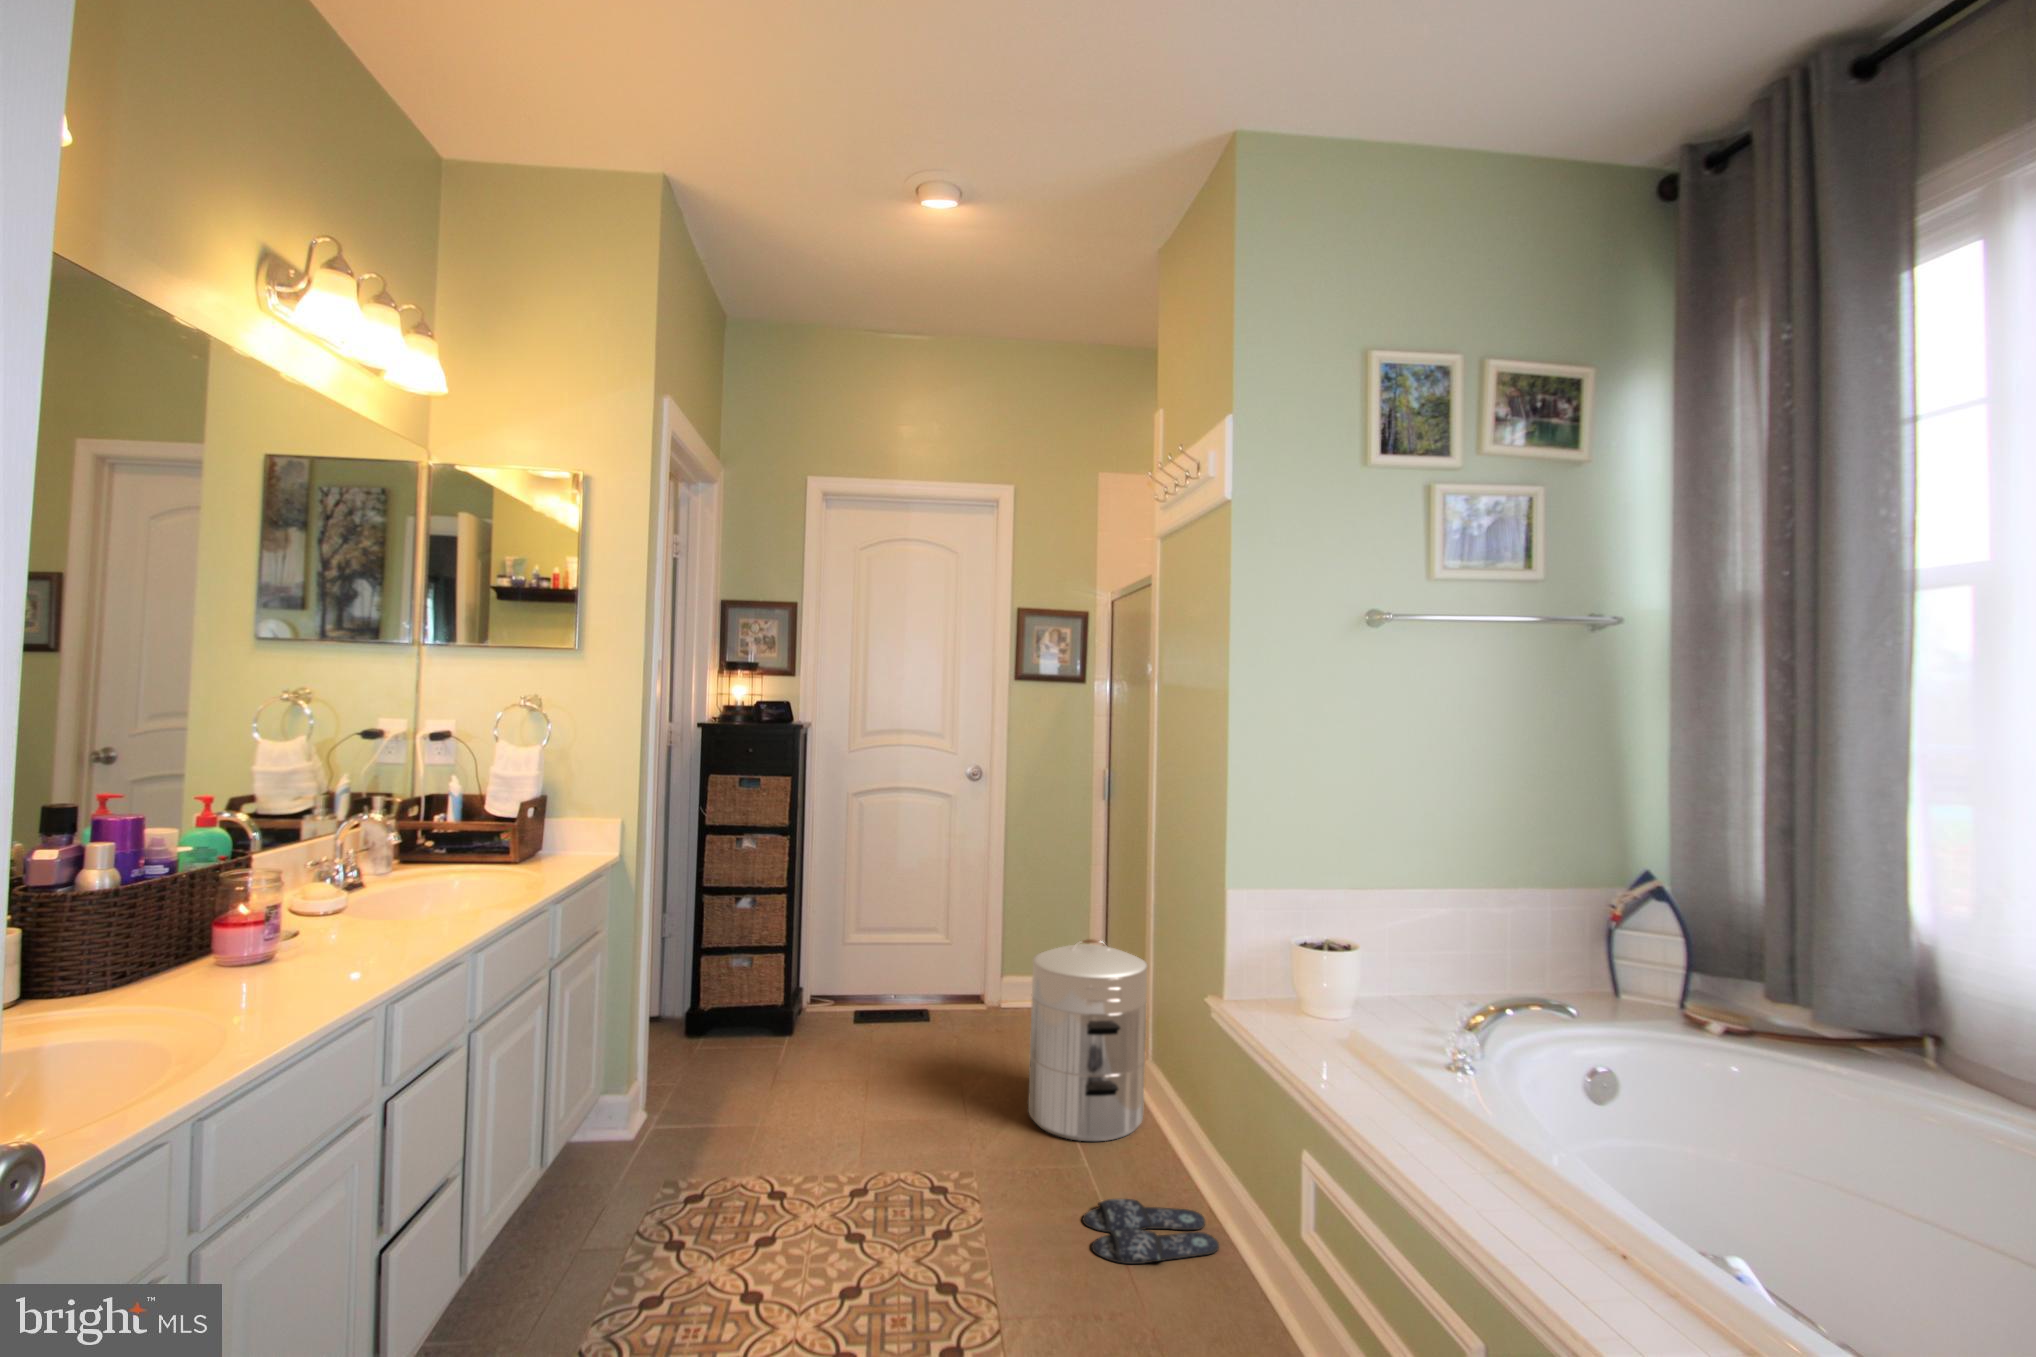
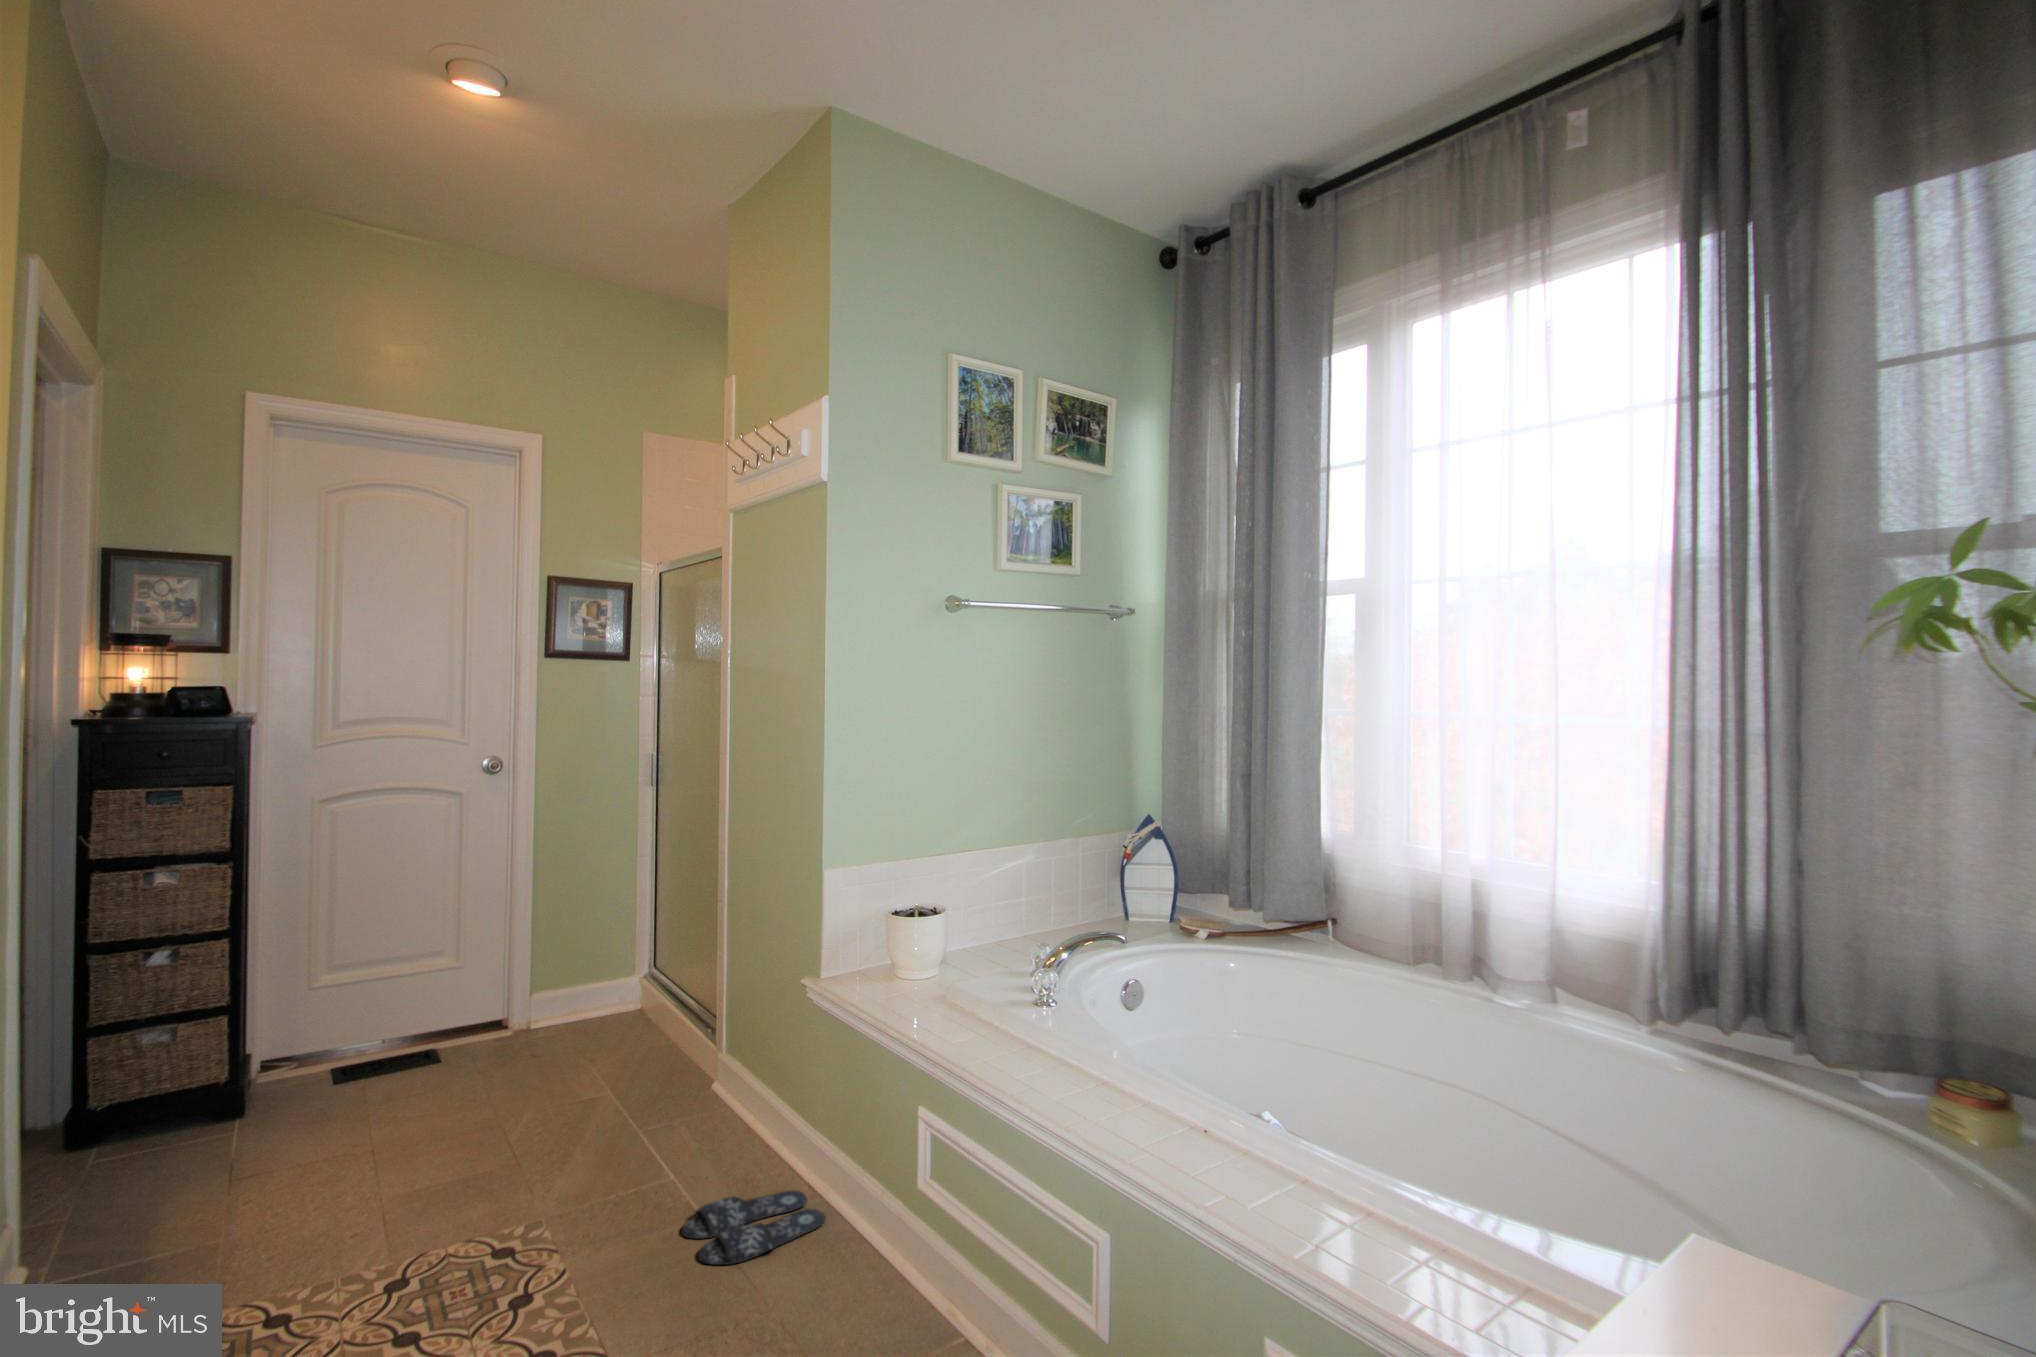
waste bin: present [1028,939,1148,1141] -> none [593,938,726,1153]

